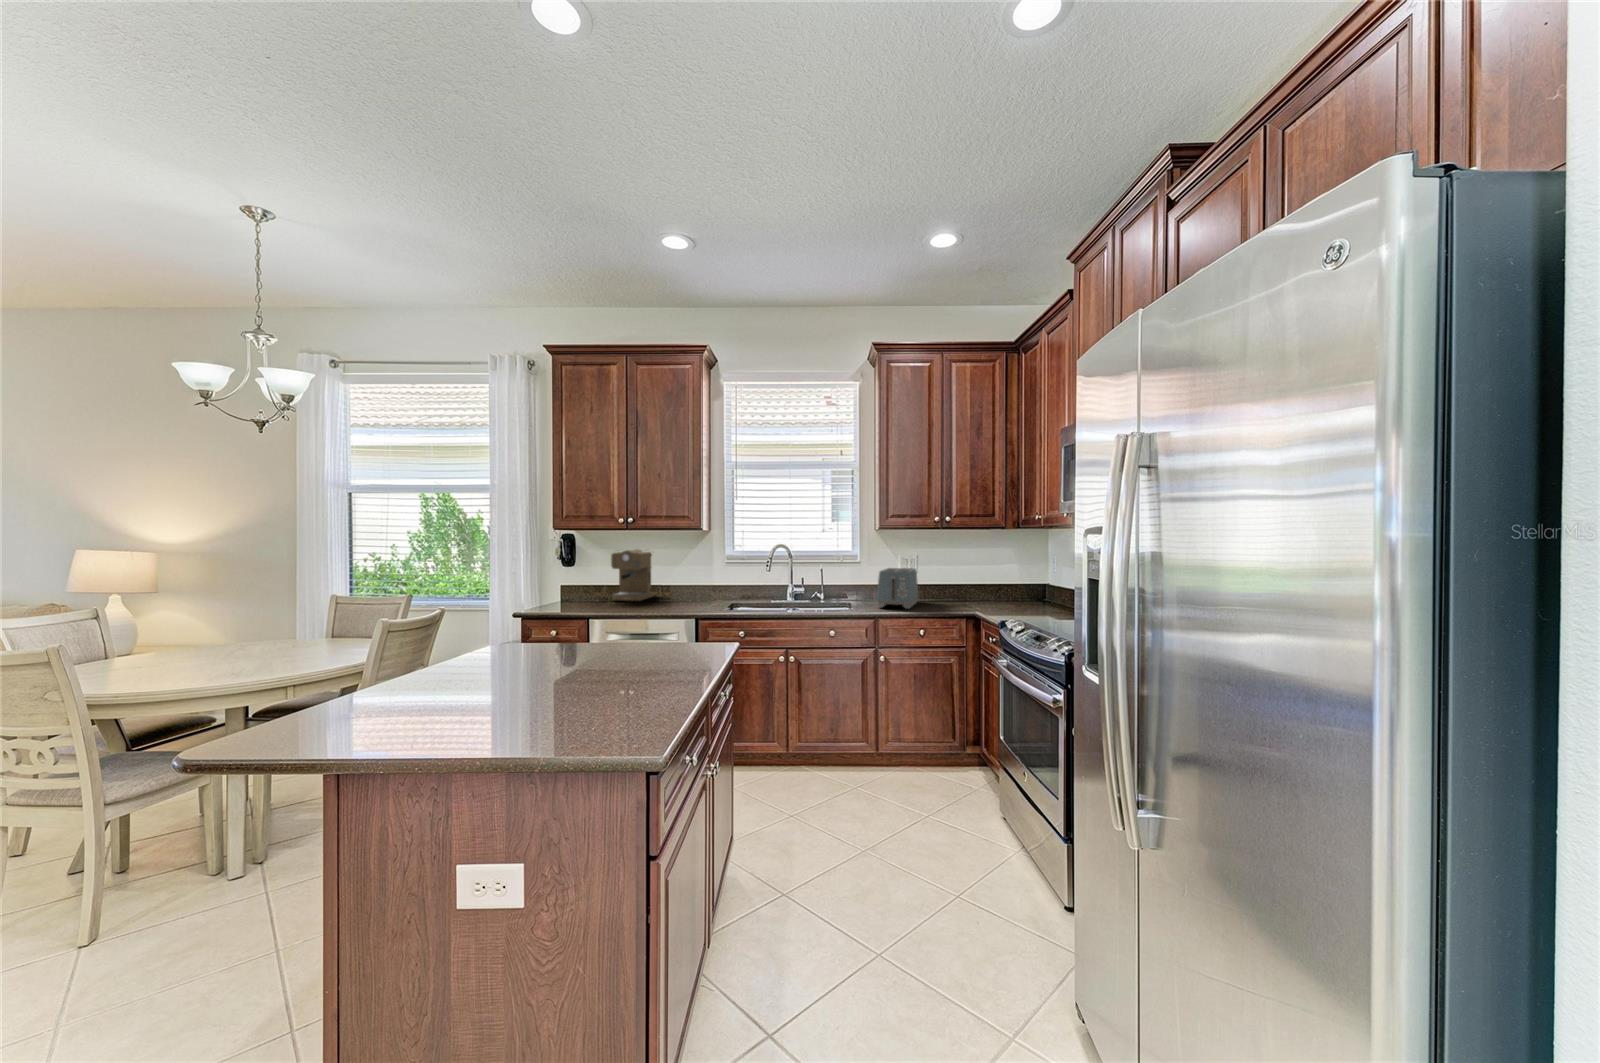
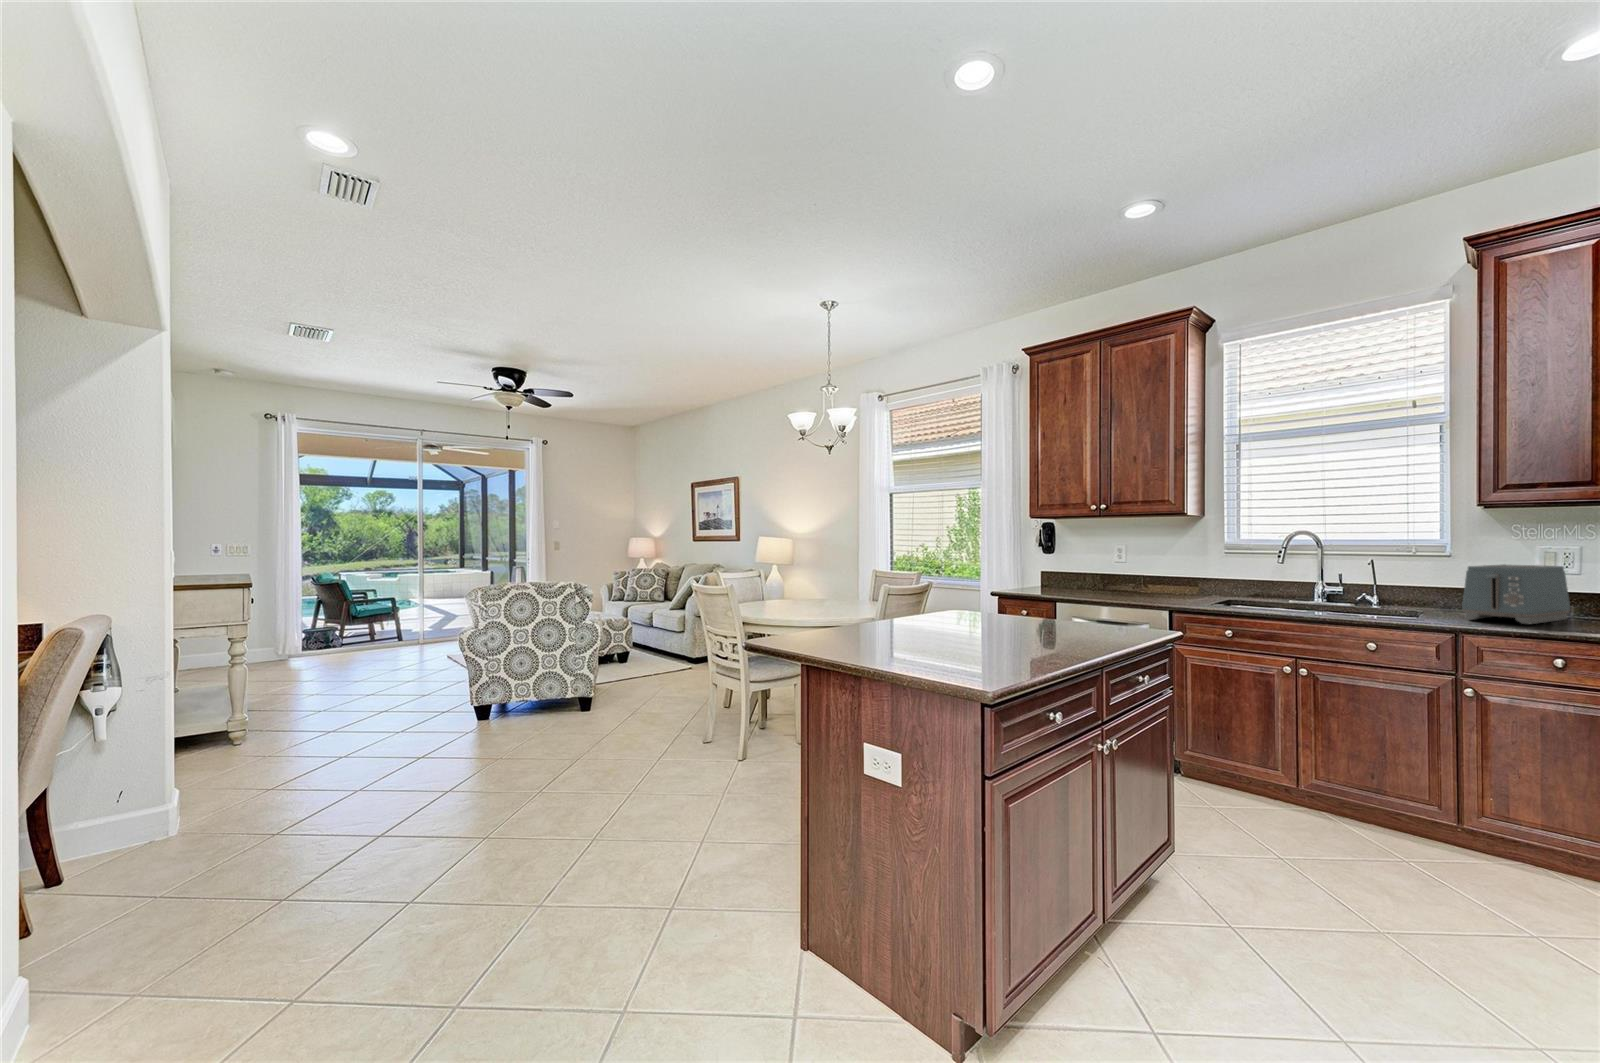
coffee maker: present [611,549,654,601] -> none [1089,538,1140,591]

